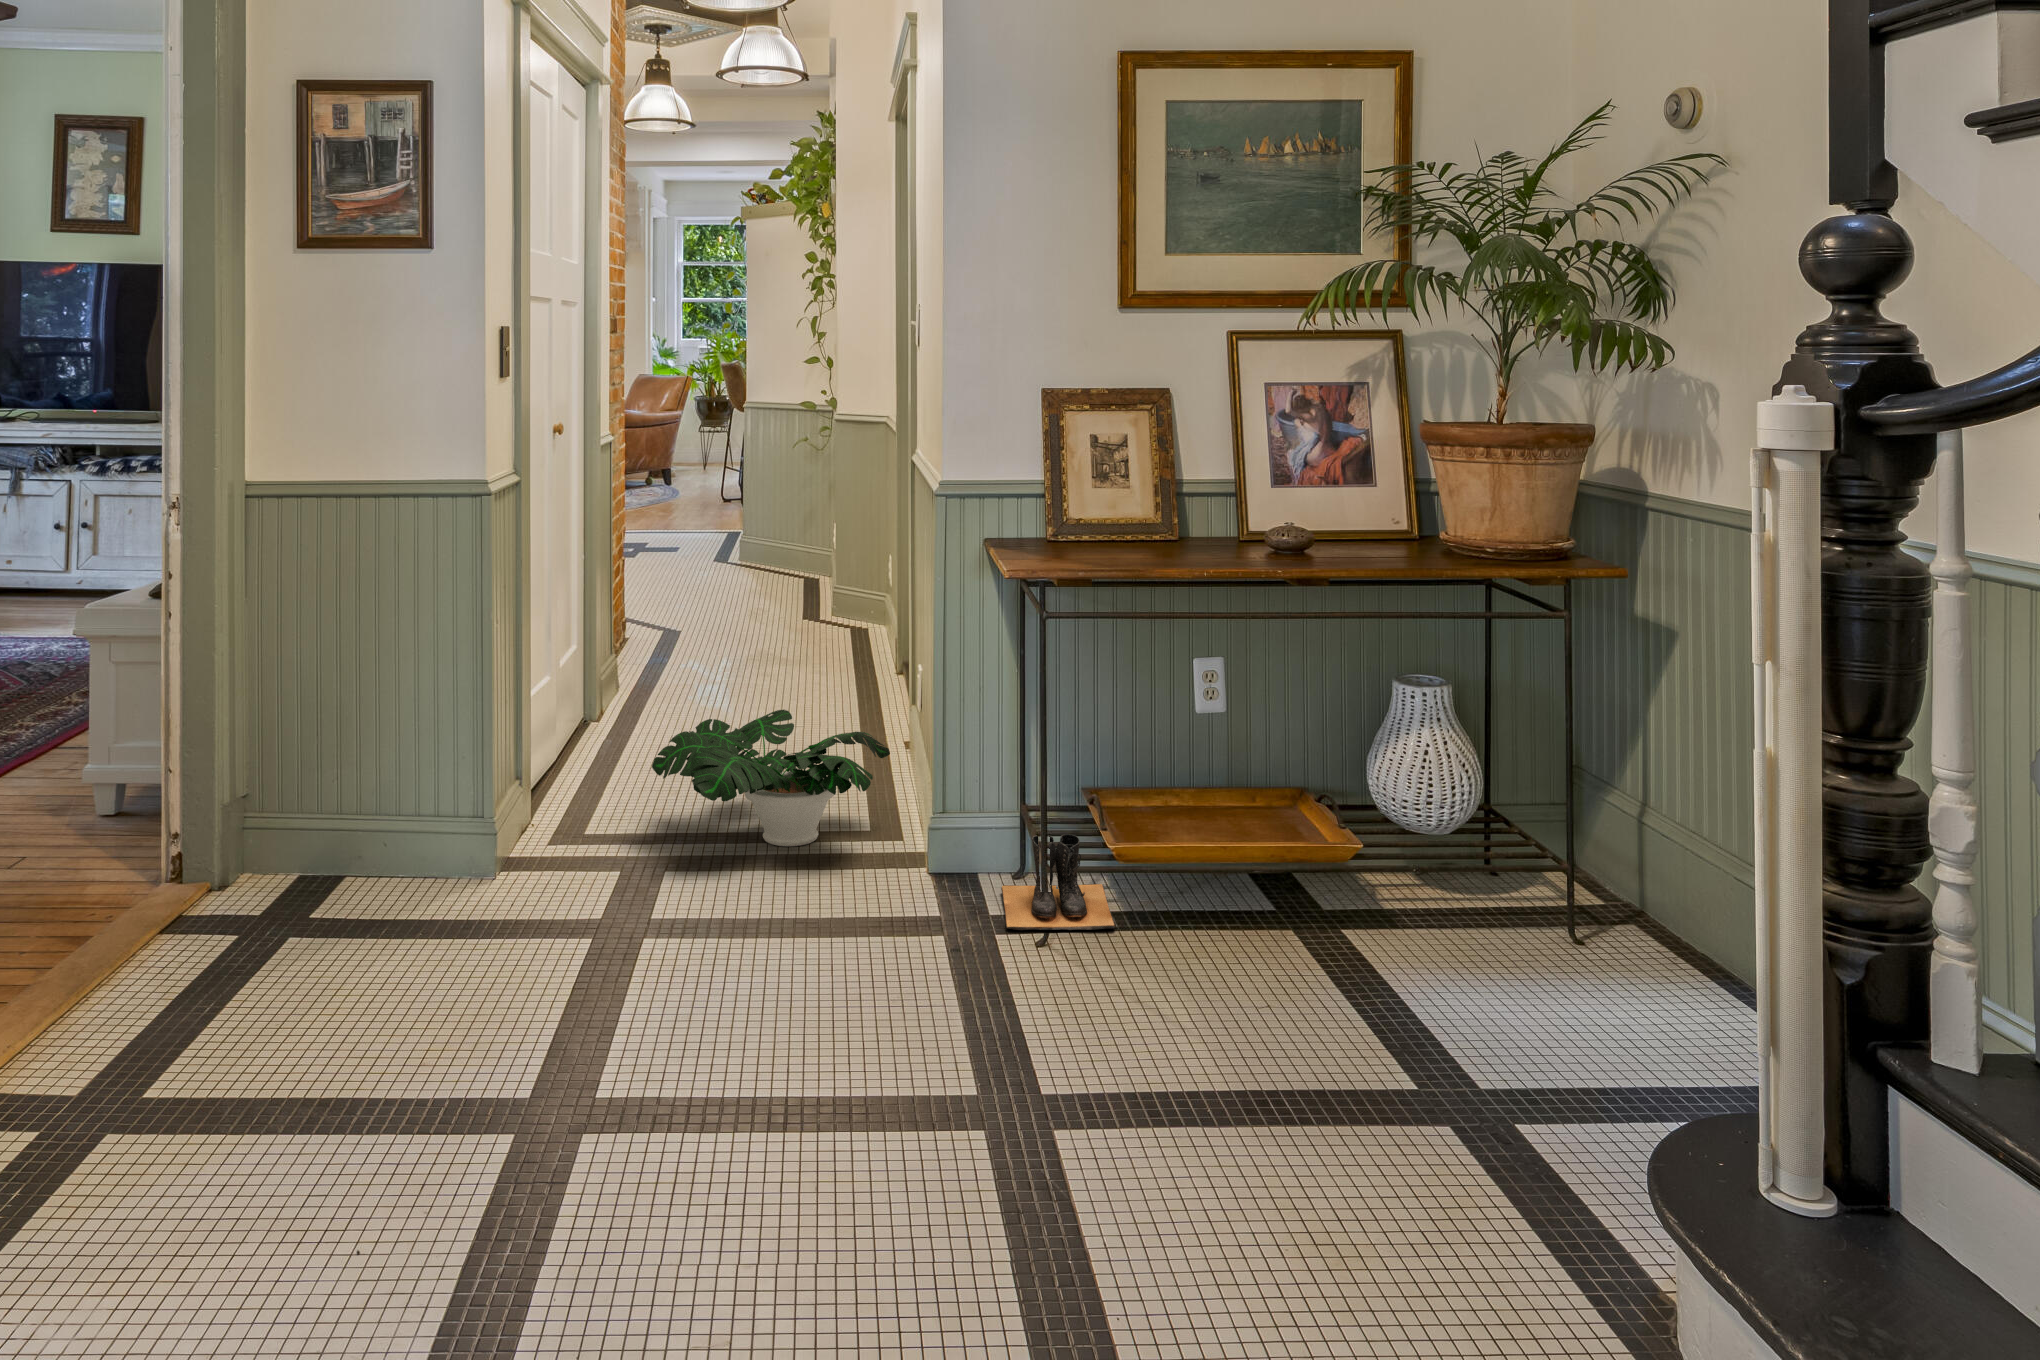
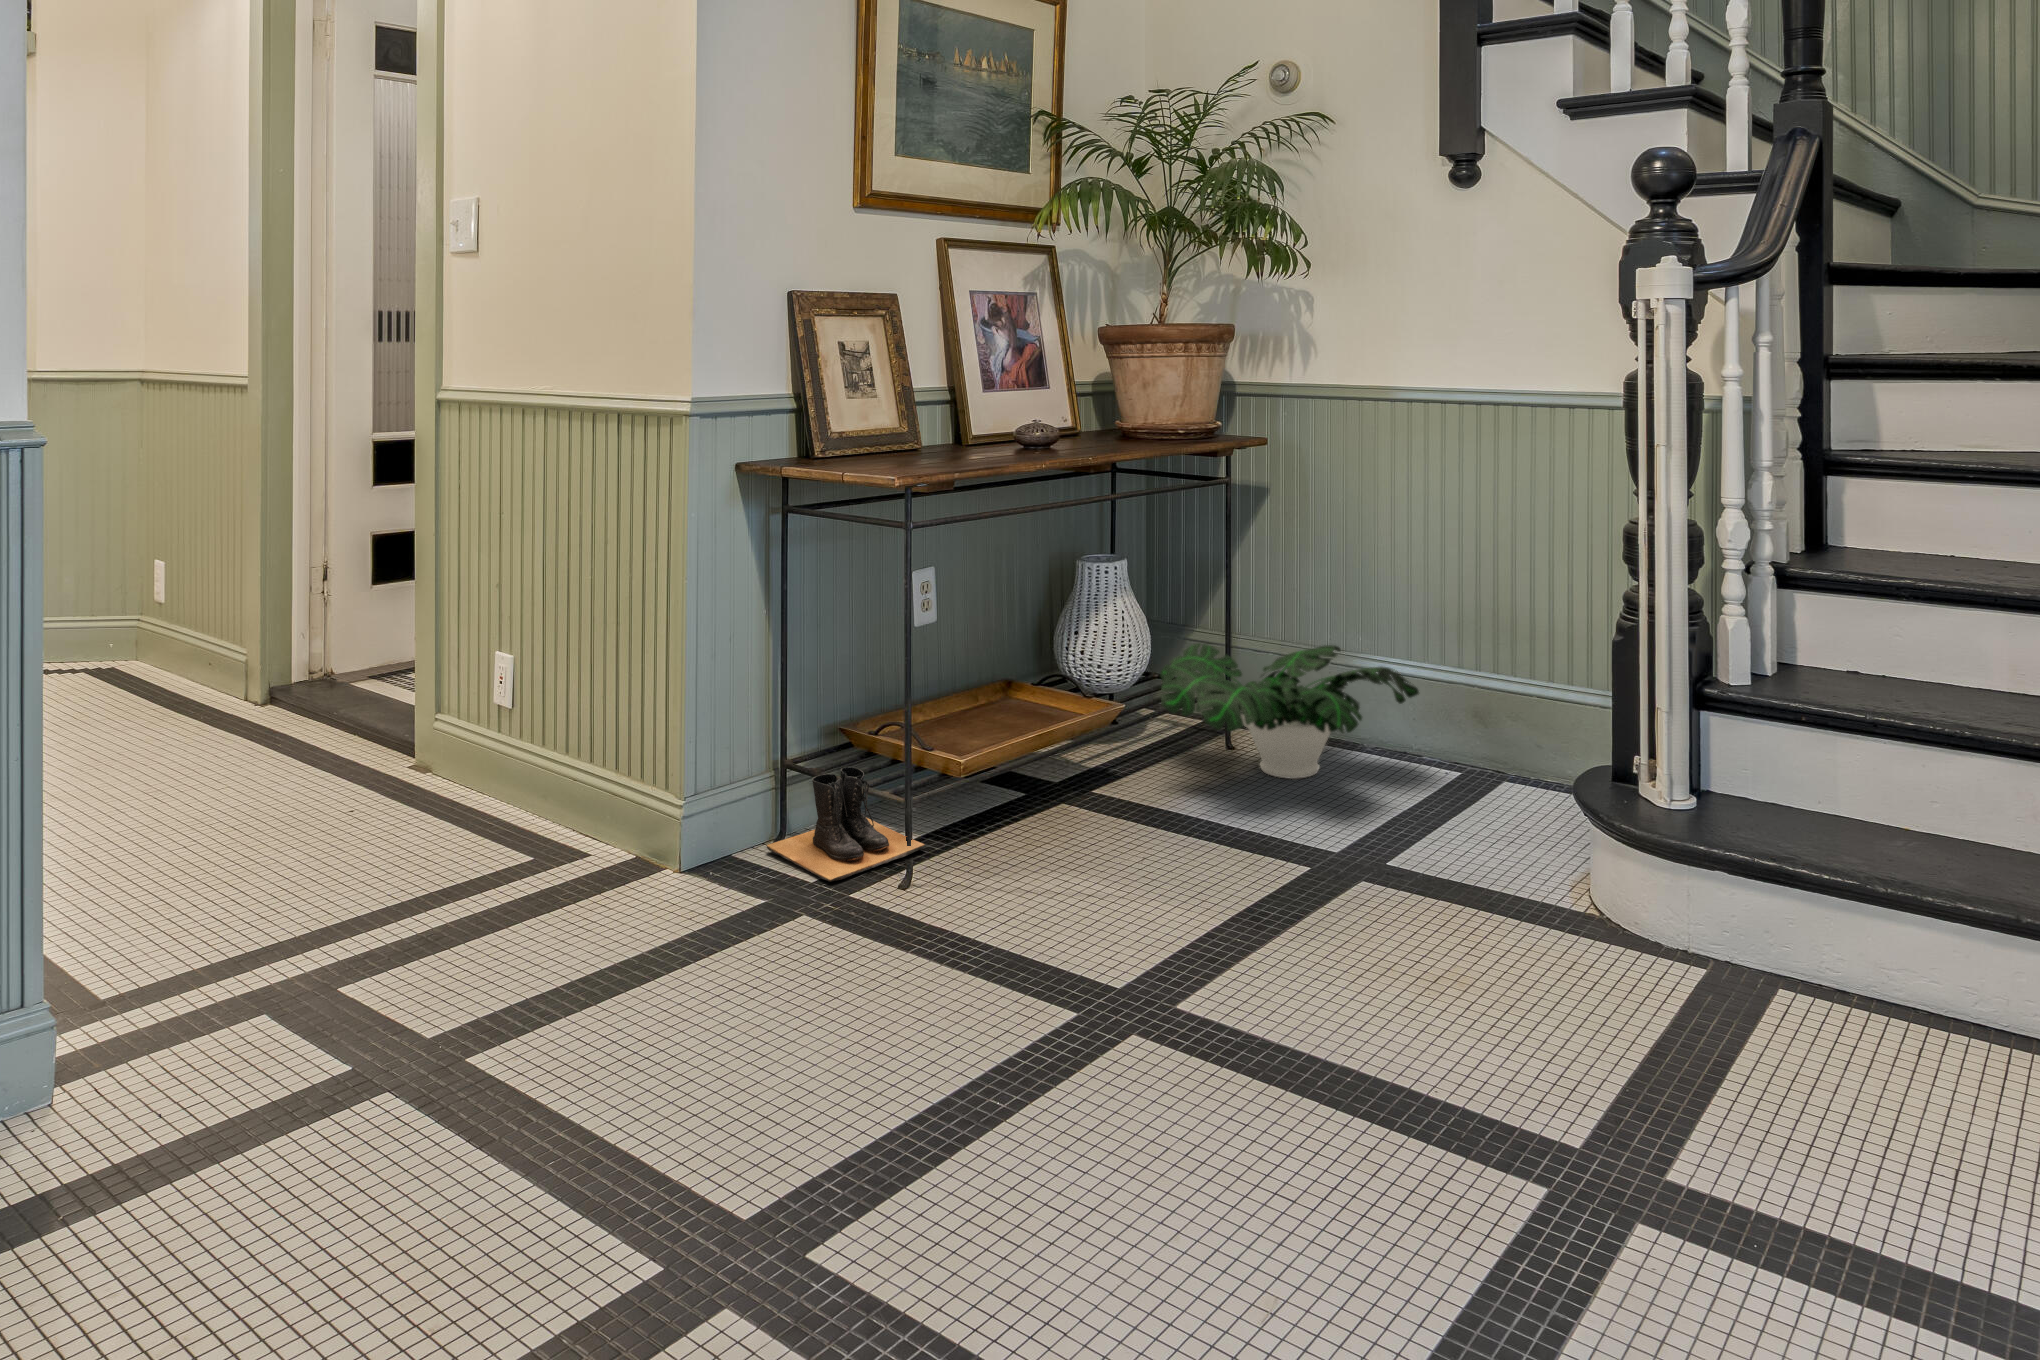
potted plant: present [652,710,890,846] -> present [1160,643,1419,779]

